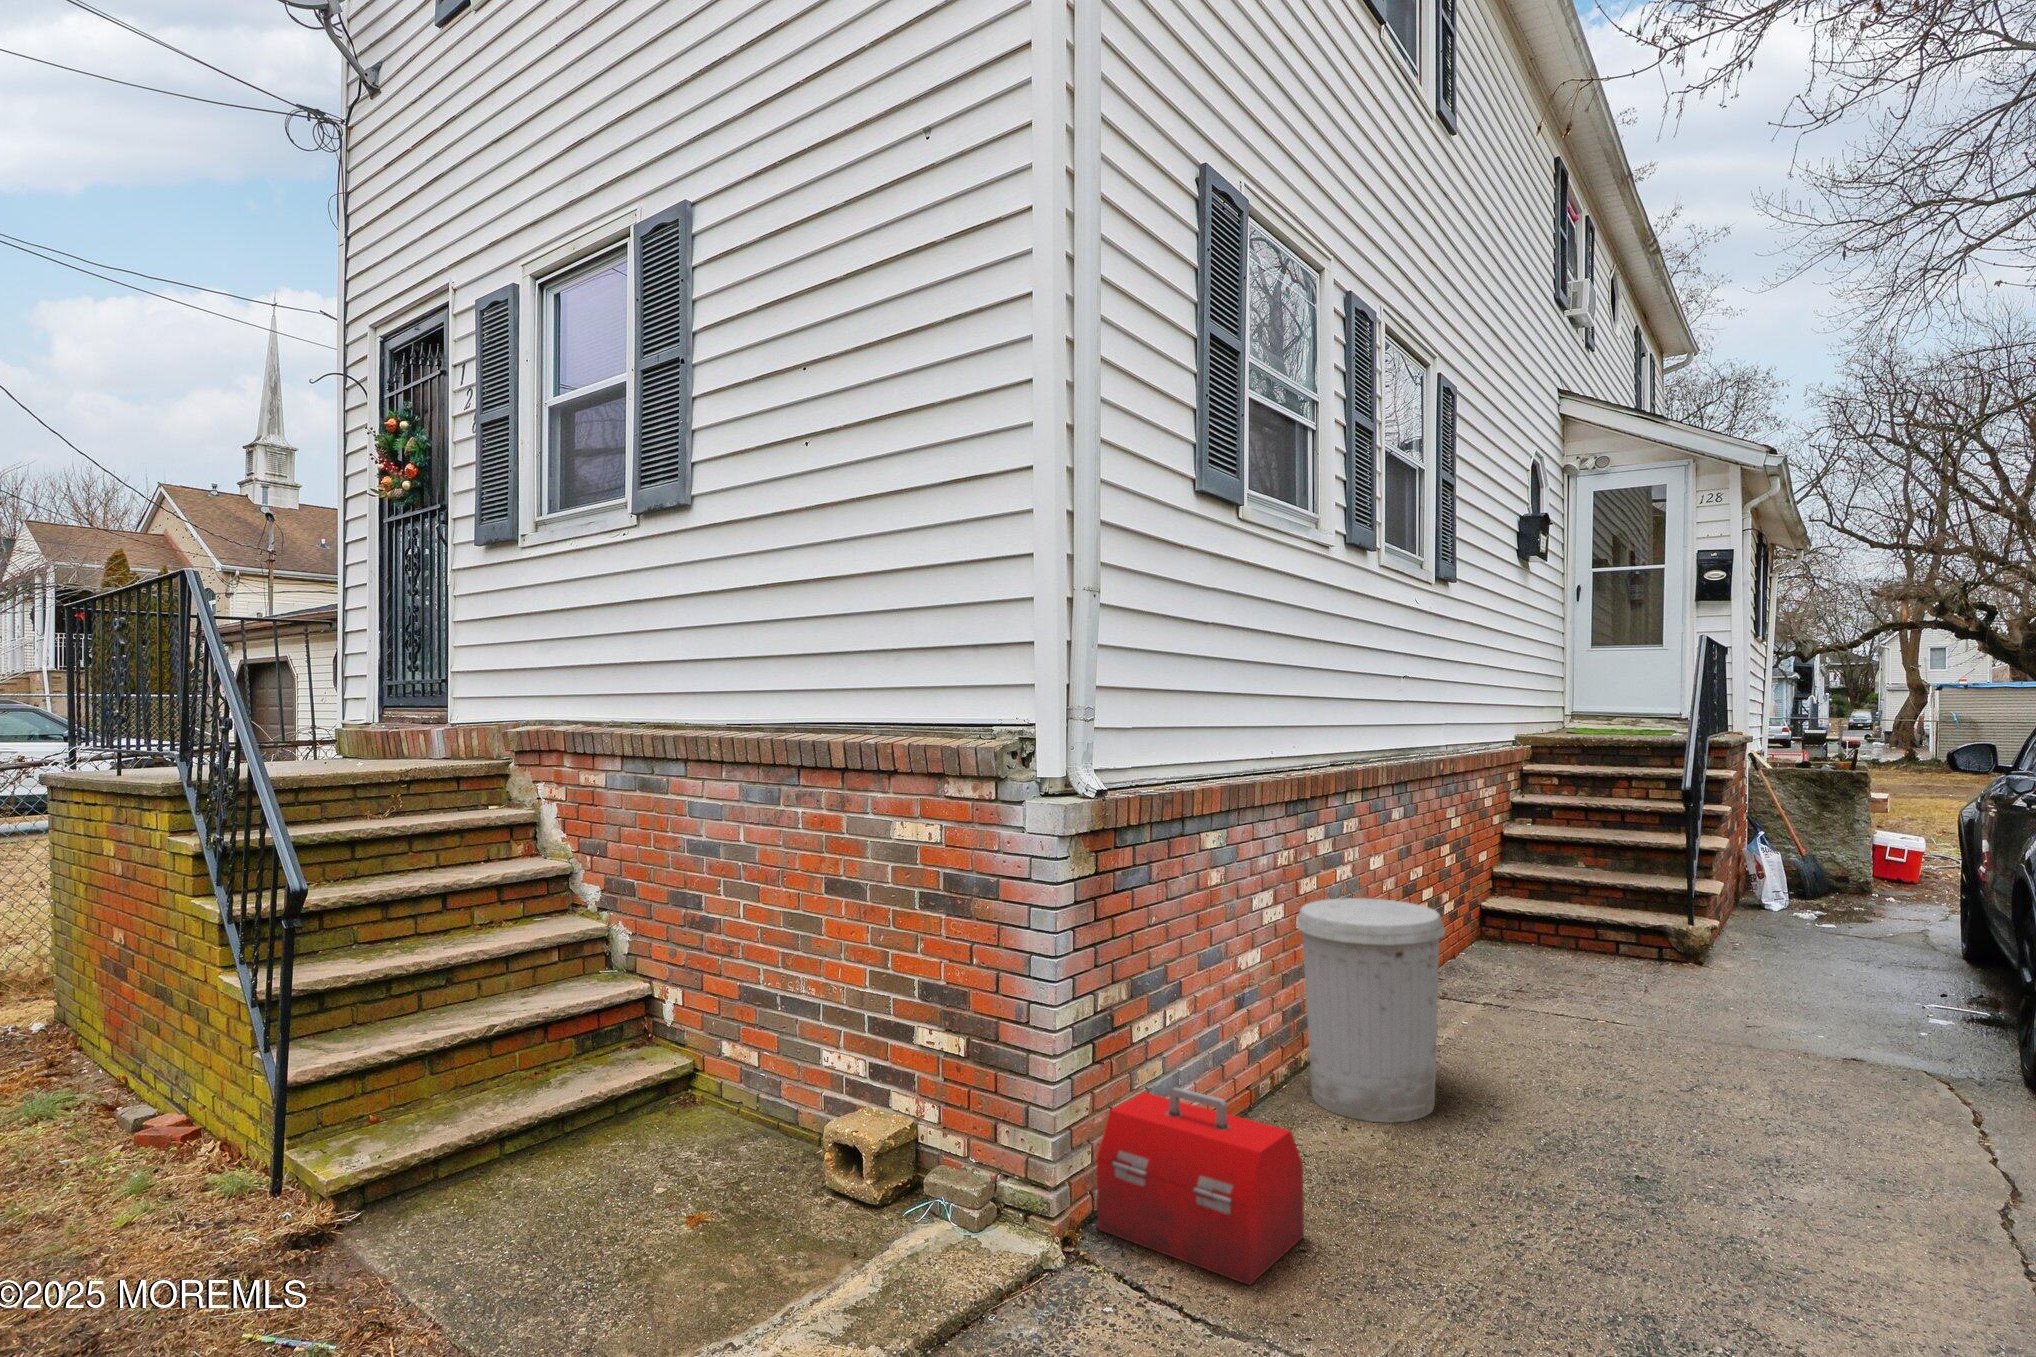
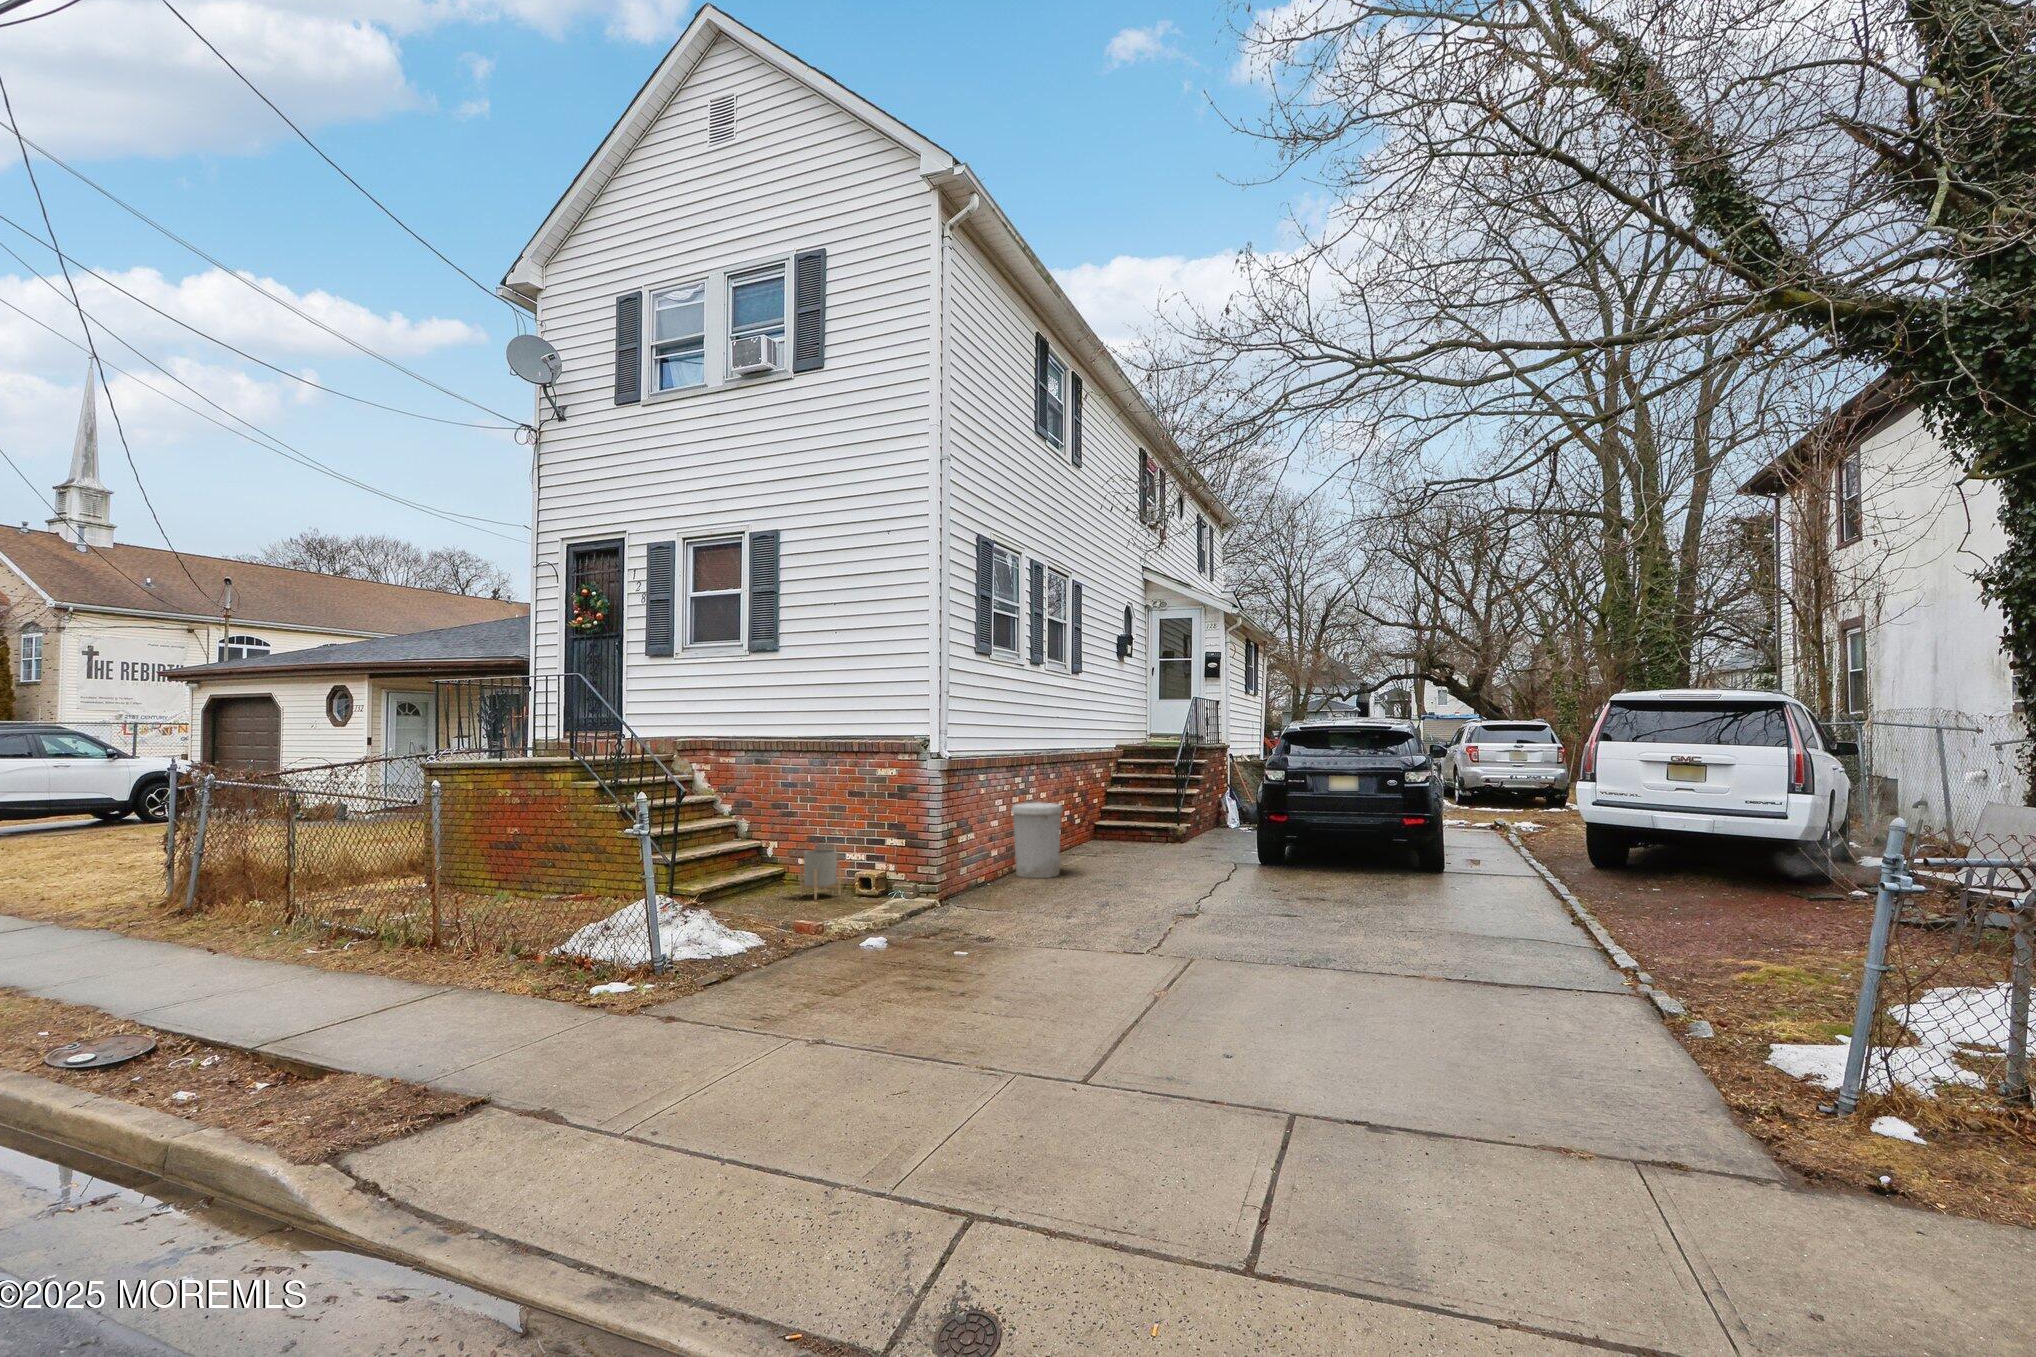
planter: none [694,1033,797,1197] -> present [800,849,841,900]
toolbox: present [1097,1088,1304,1285] -> none [949,852,1013,901]

